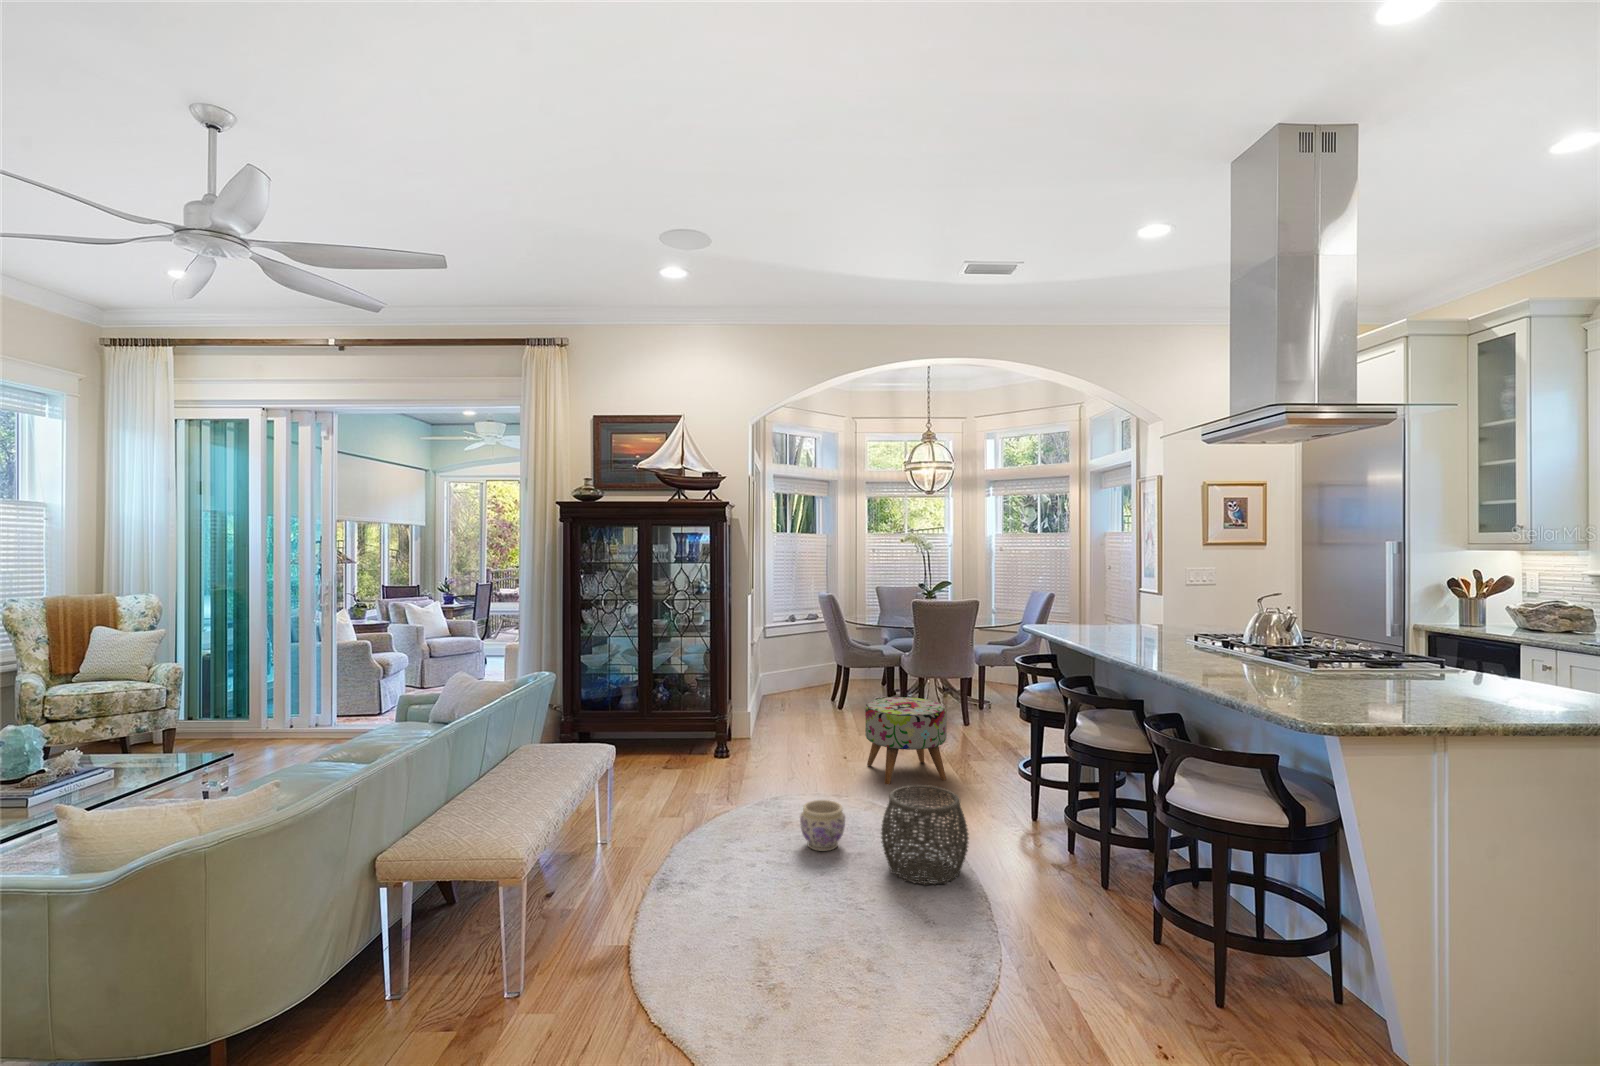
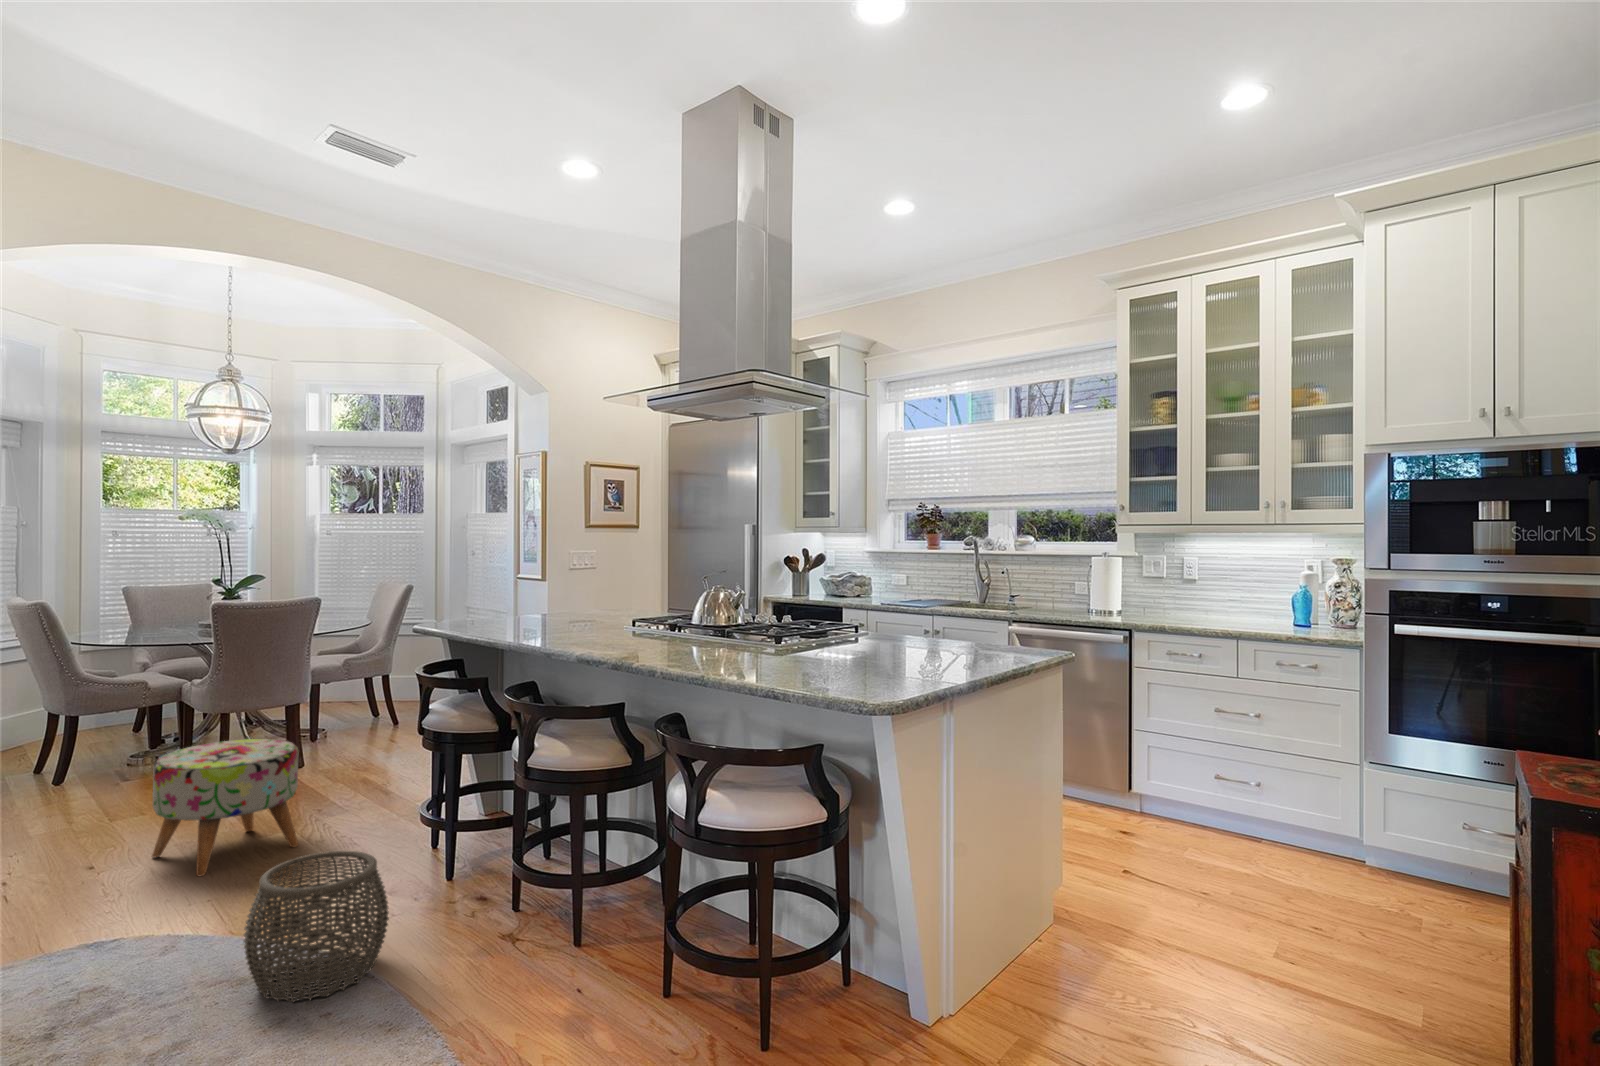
planter: present [800,800,845,851] -> none [64,924,163,1017]

